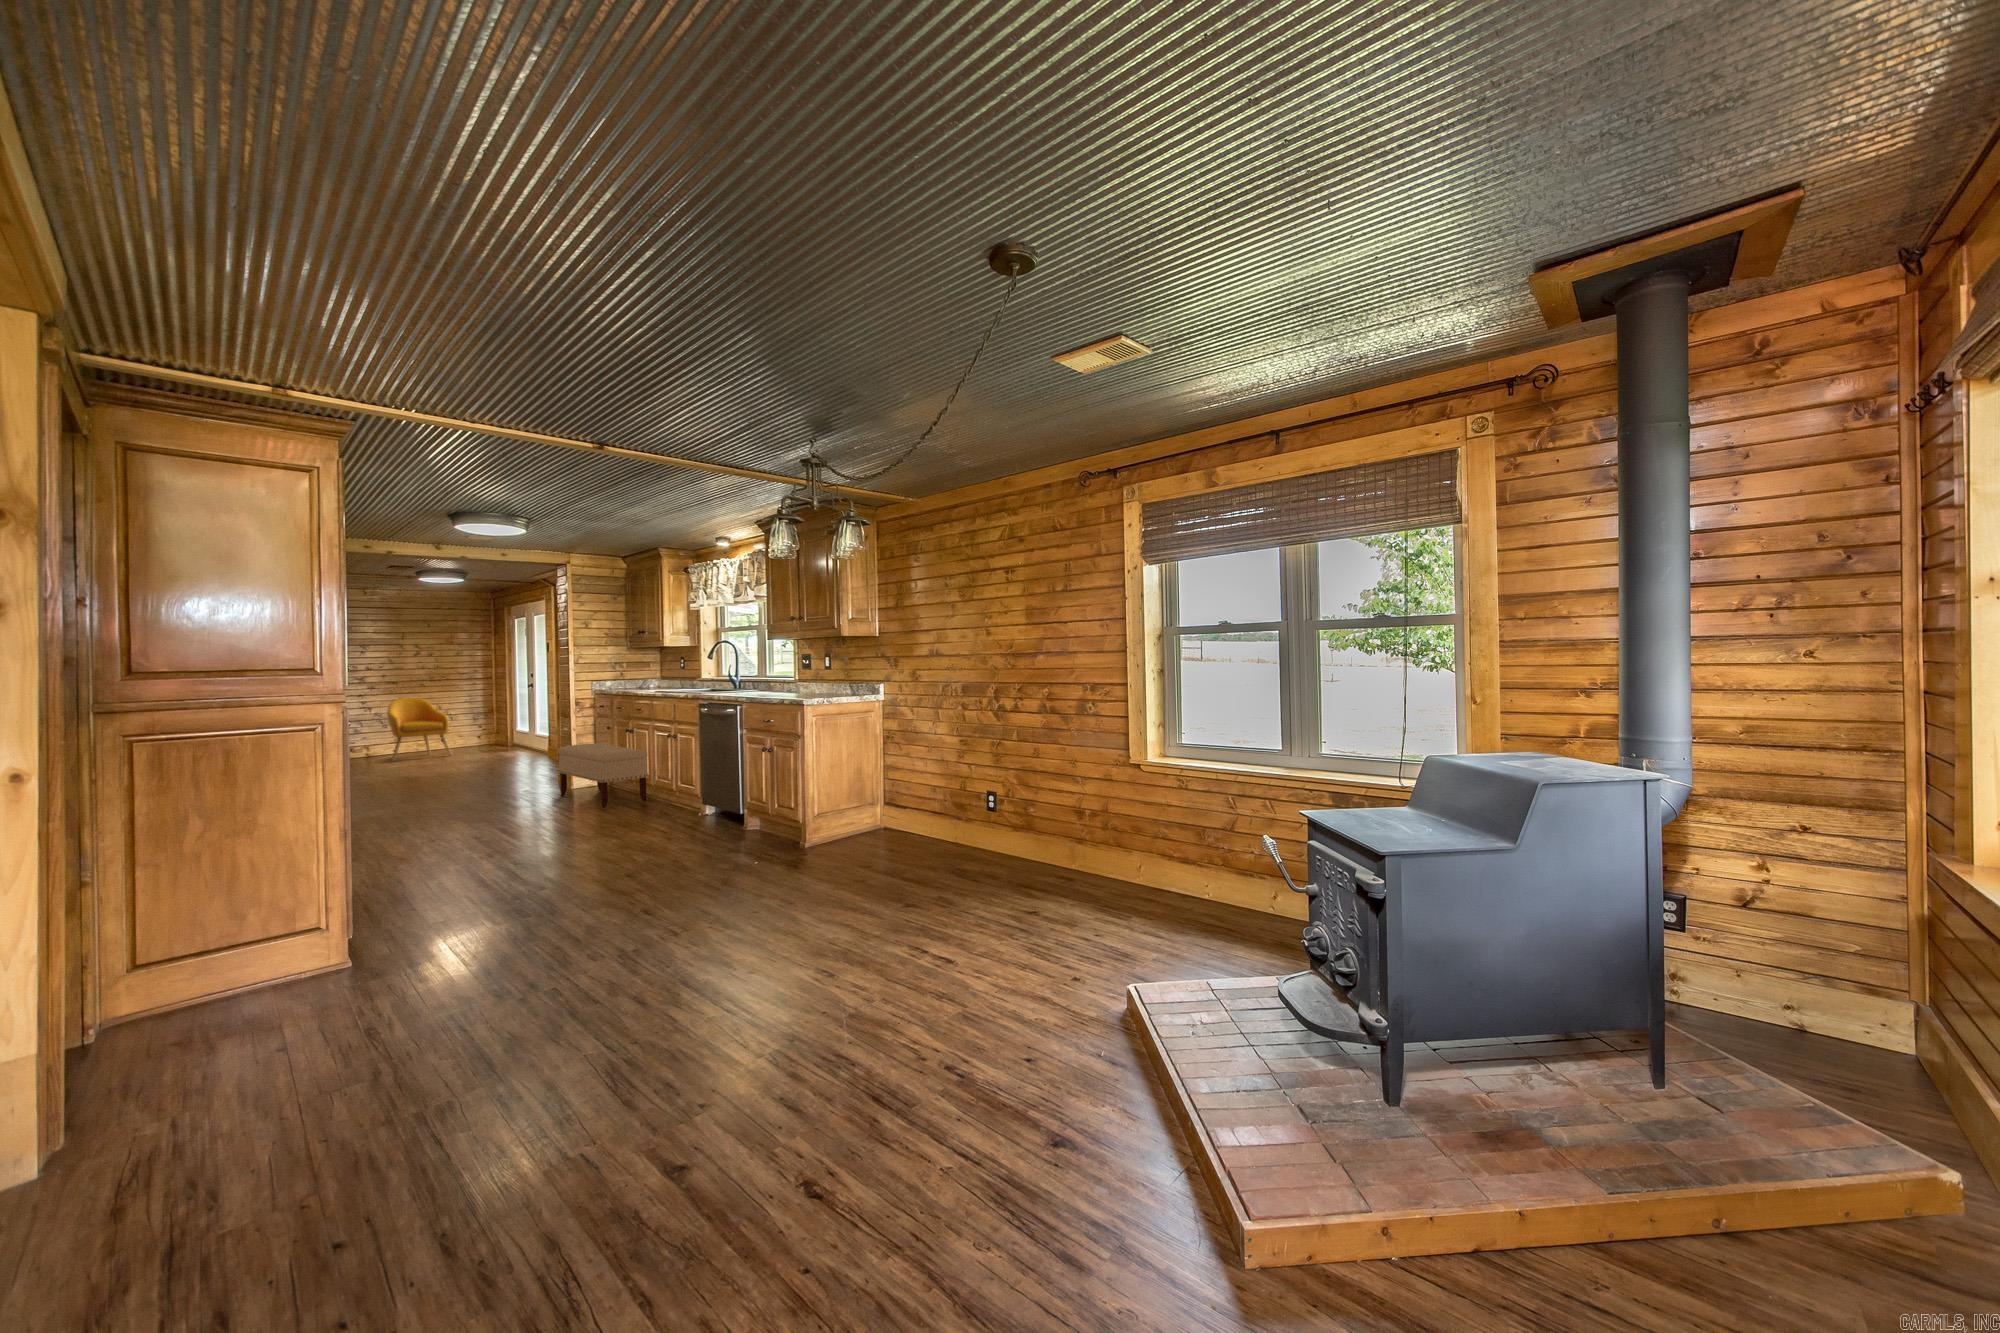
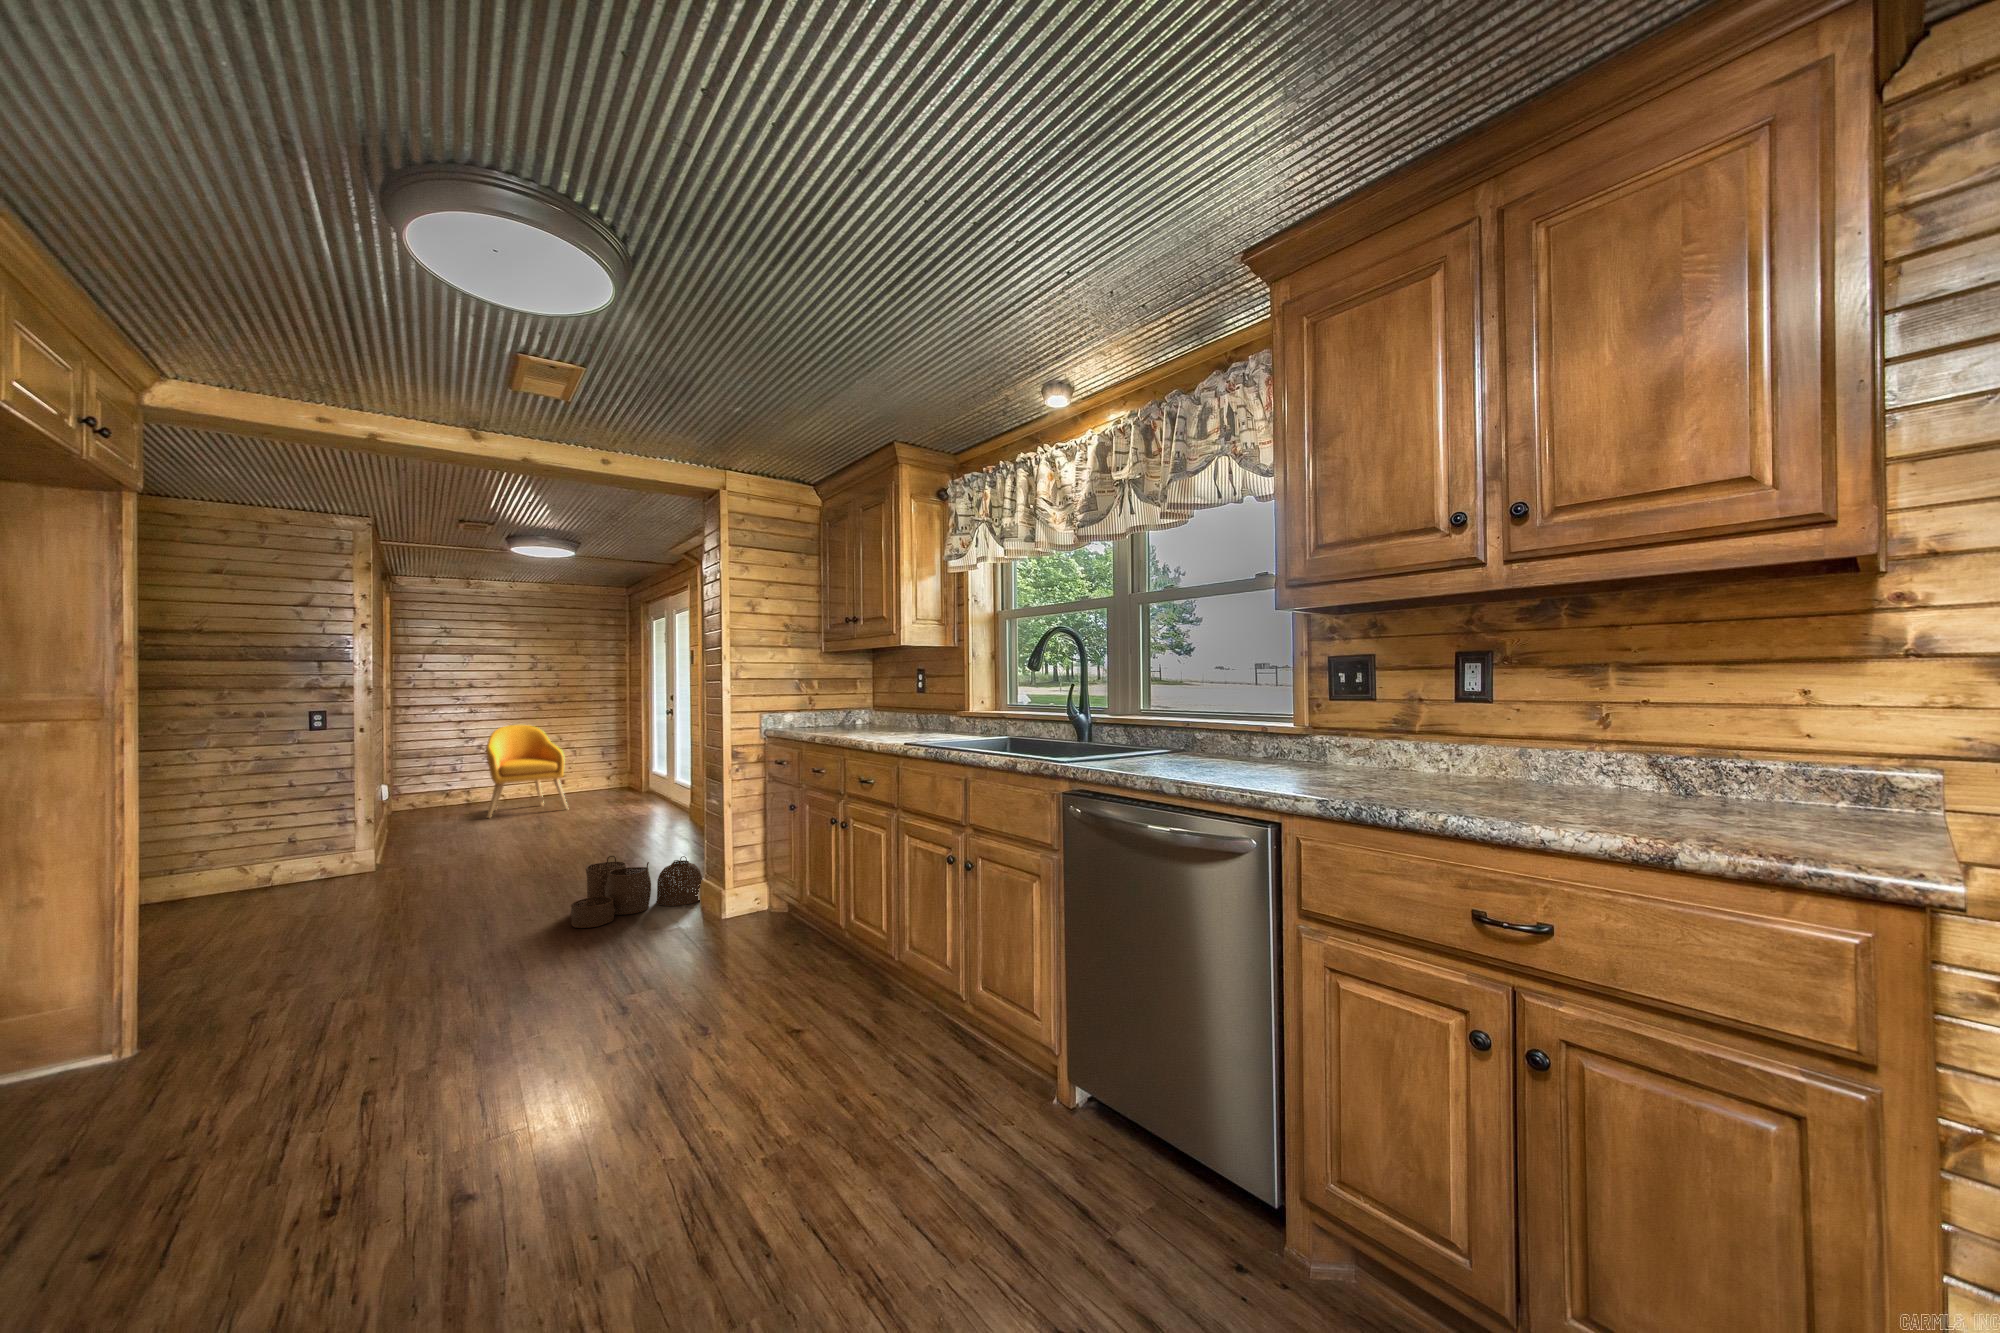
bench: present [558,743,647,808] -> none [697,836,876,1010]
woven basket: none [485,762,560,795] -> present [571,856,702,928]

